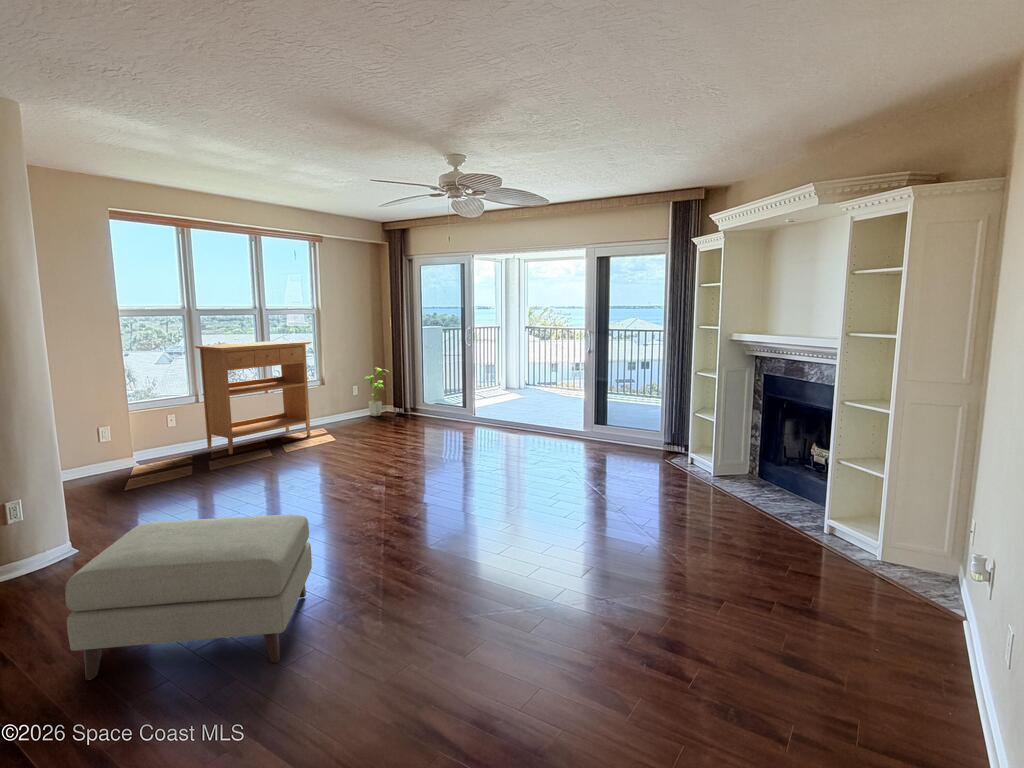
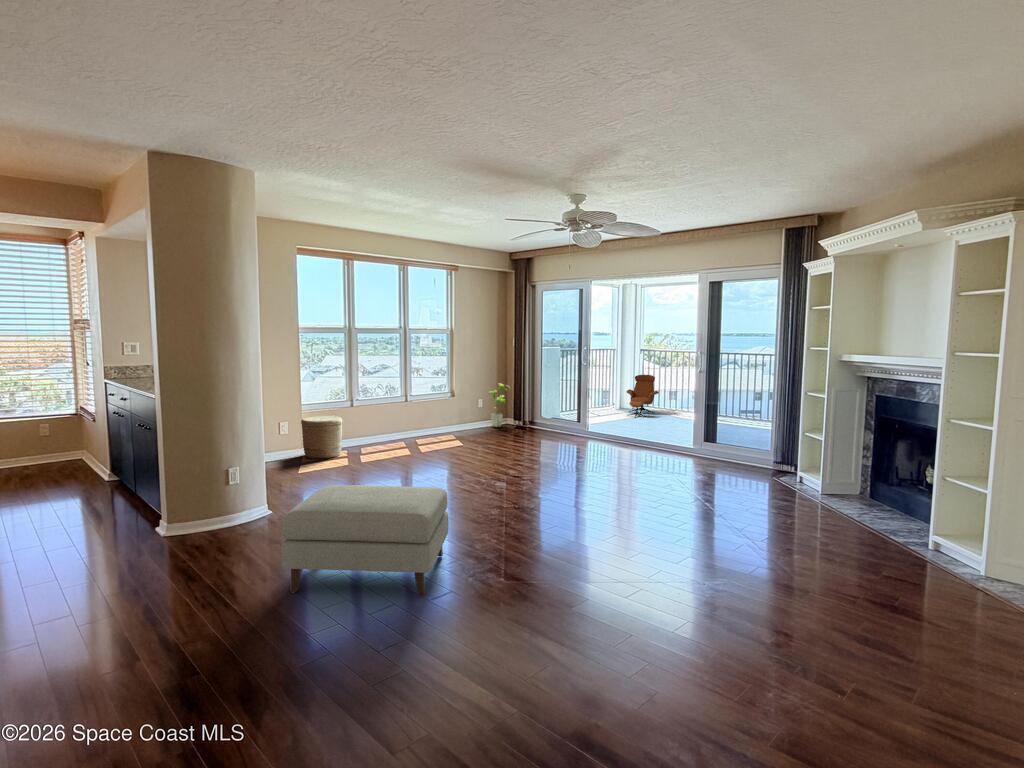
console table: present [195,340,311,454] -> none [354,357,447,451]
lounge chair: none [514,352,547,398] -> present [627,375,659,417]
woven basket: none [125,416,182,471] -> present [301,416,342,459]

